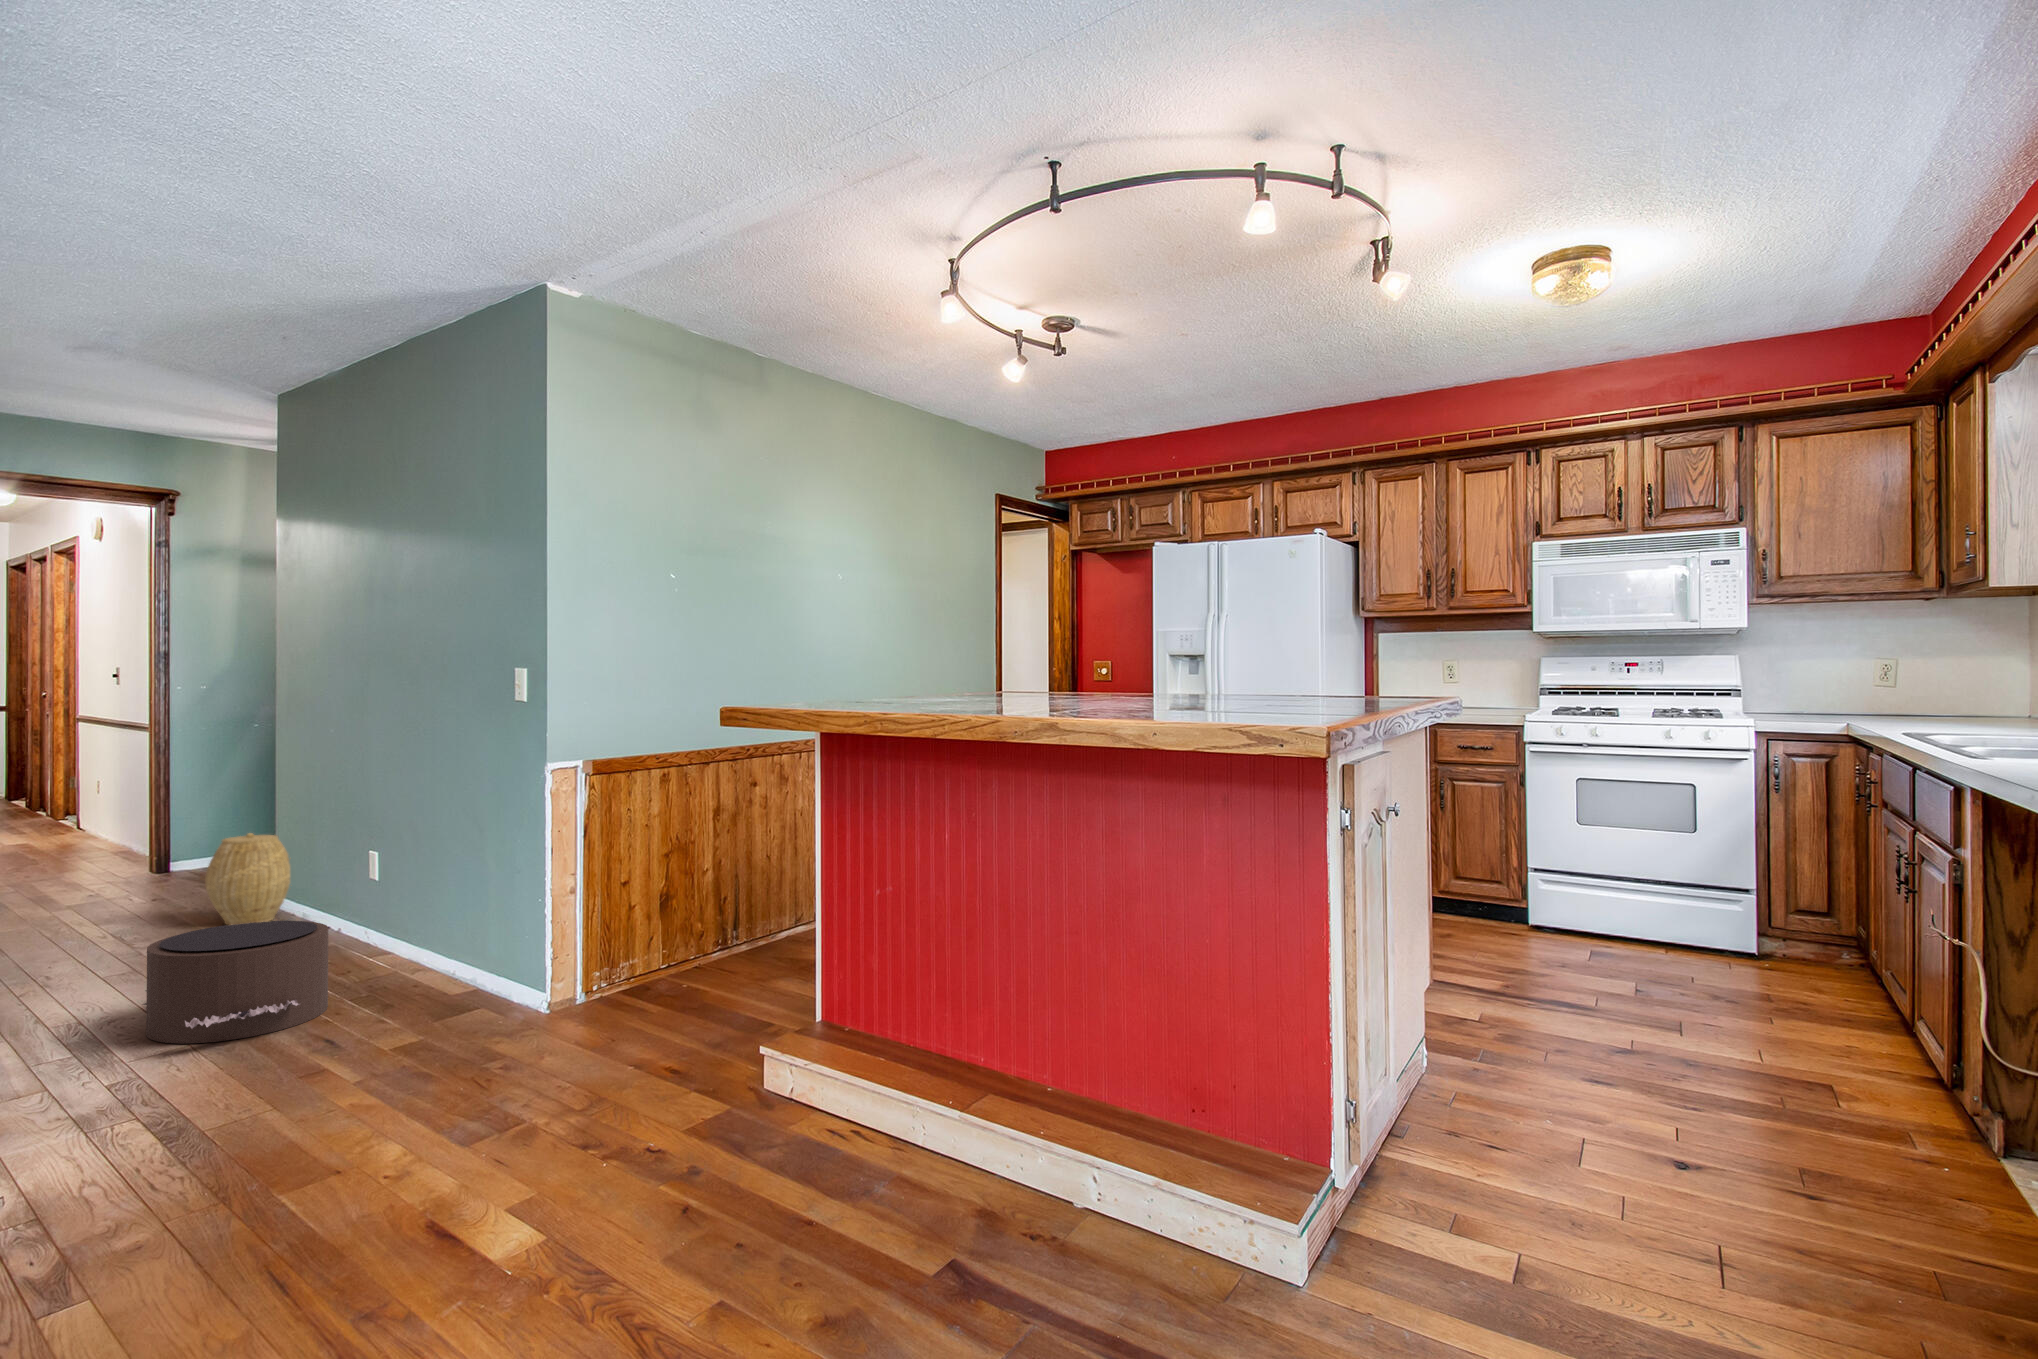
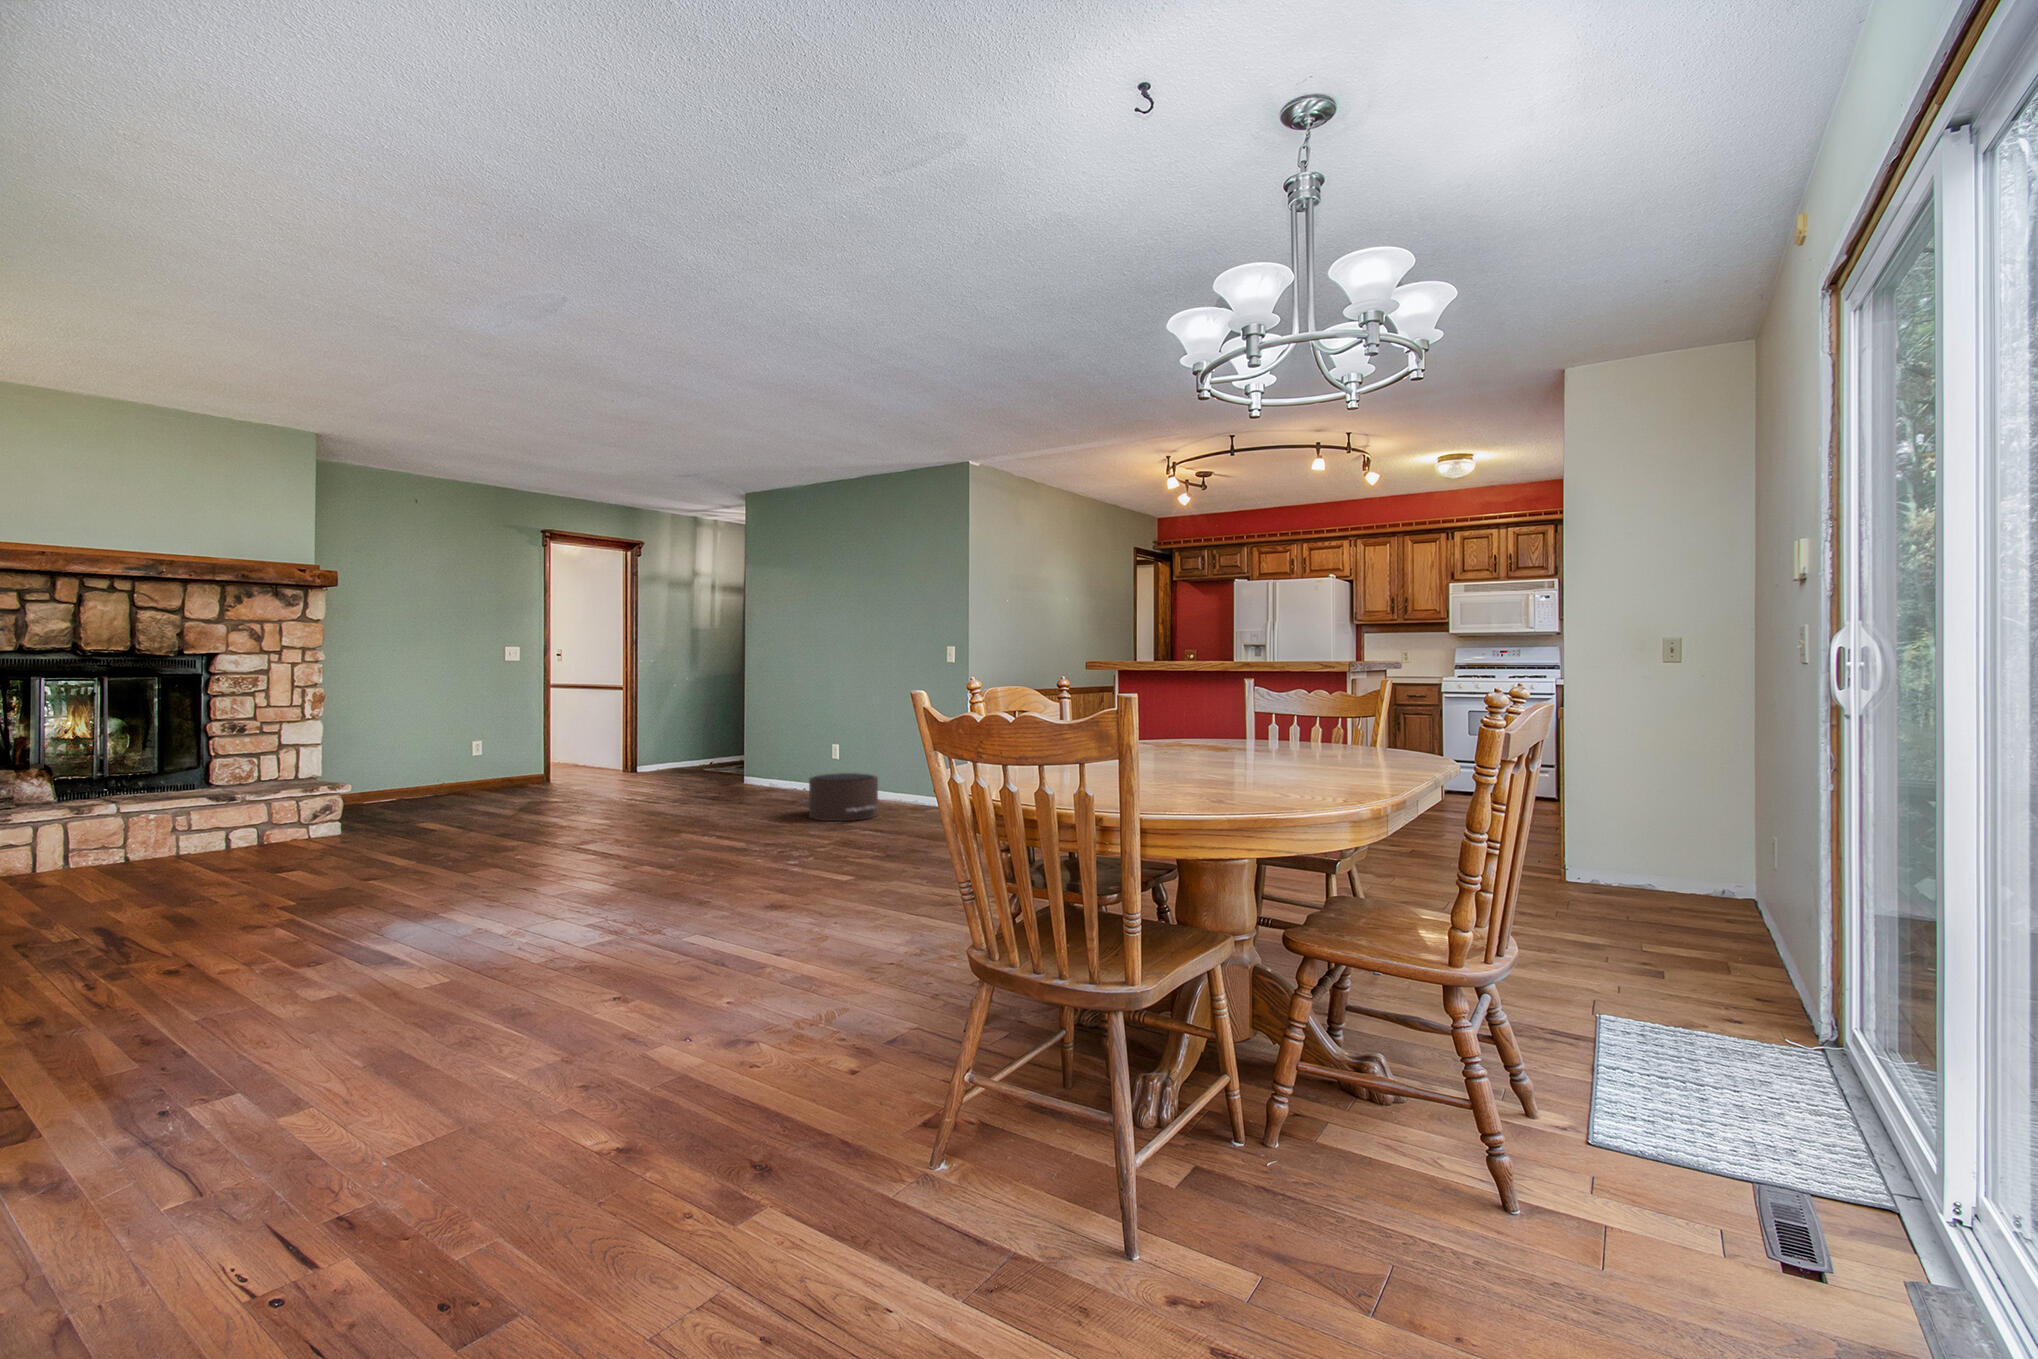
woven basket: present [205,833,291,925] -> none [732,741,772,791]

